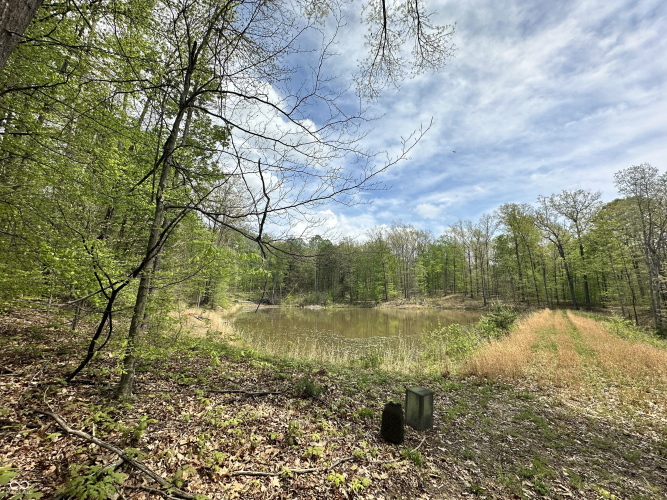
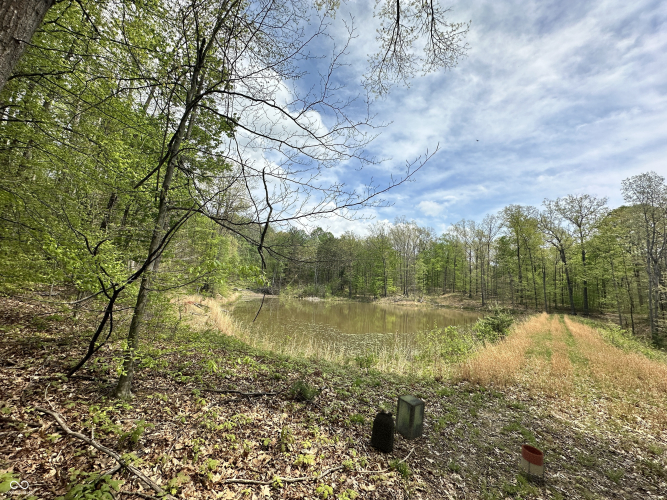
planter: none [535,428,560,466] -> present [521,444,545,482]

